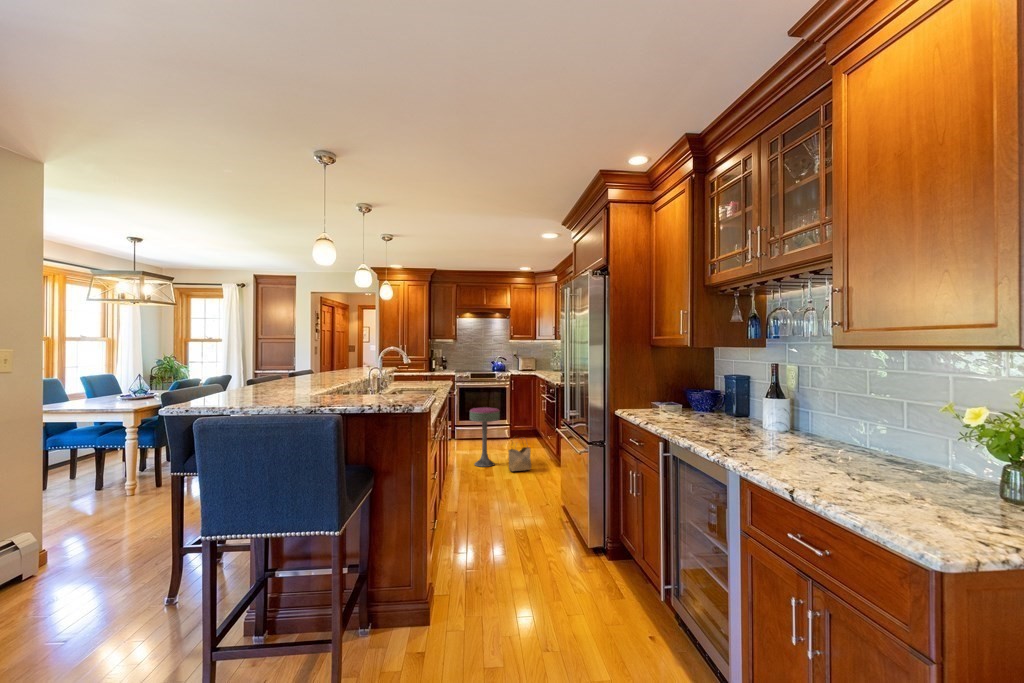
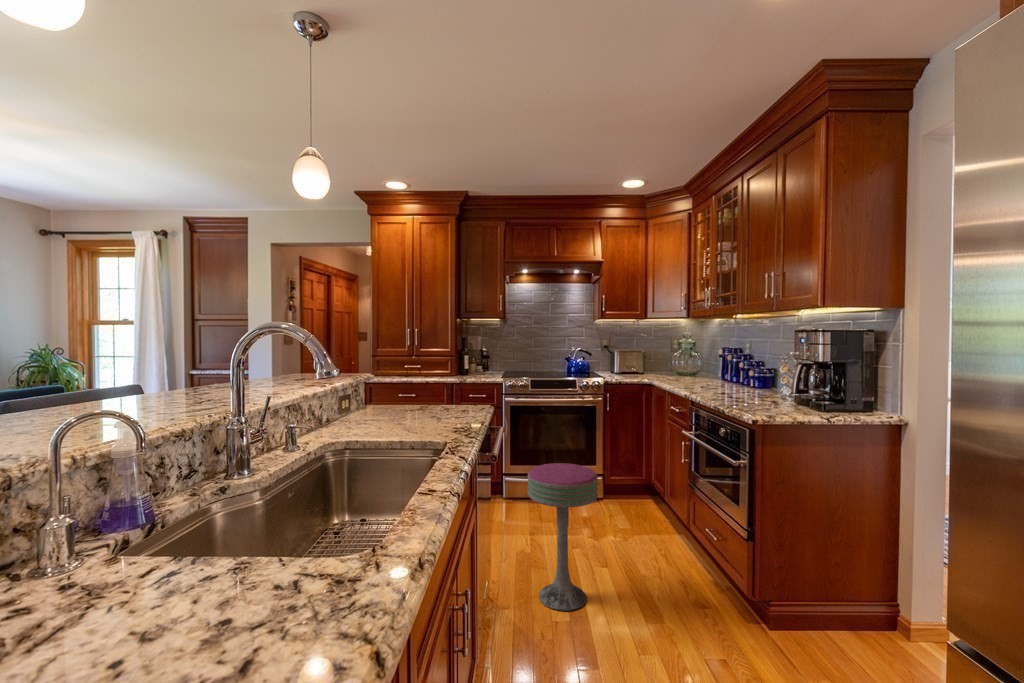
woven basket: present [508,447,531,471] -> none [624,544,683,644]

